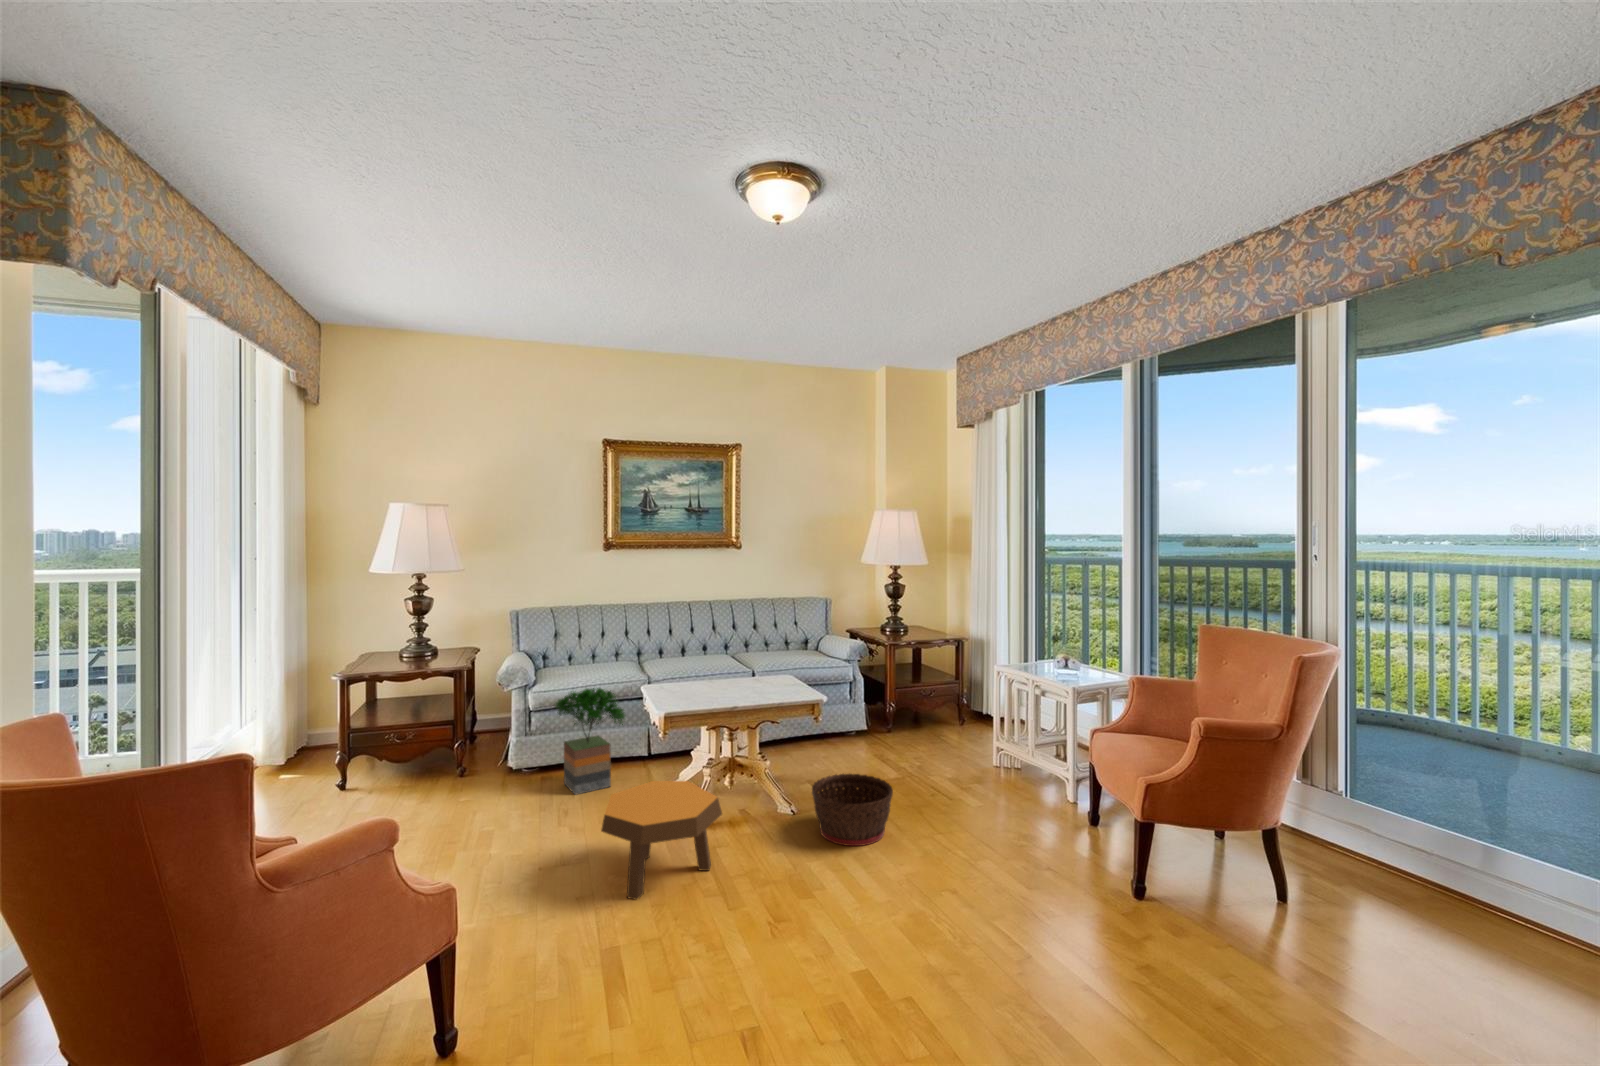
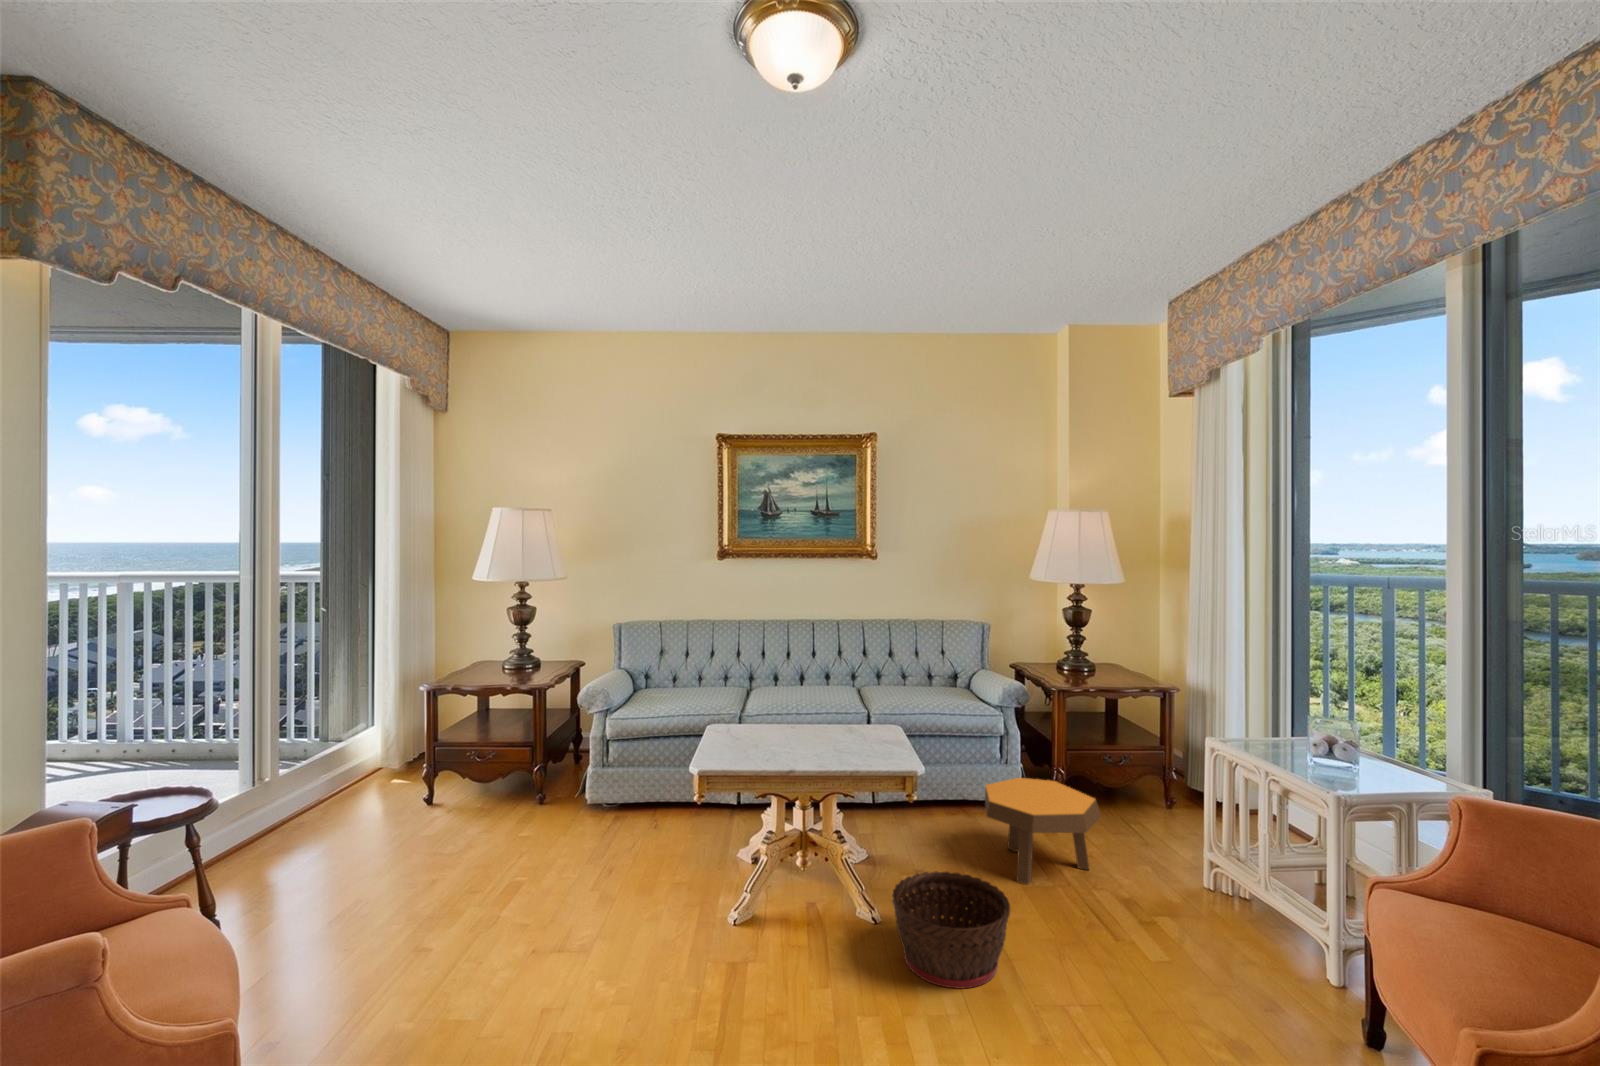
potted tree: present [555,688,625,795] -> none [619,717,700,845]
footstool: present [601,781,722,900] -> present [985,778,1102,885]

